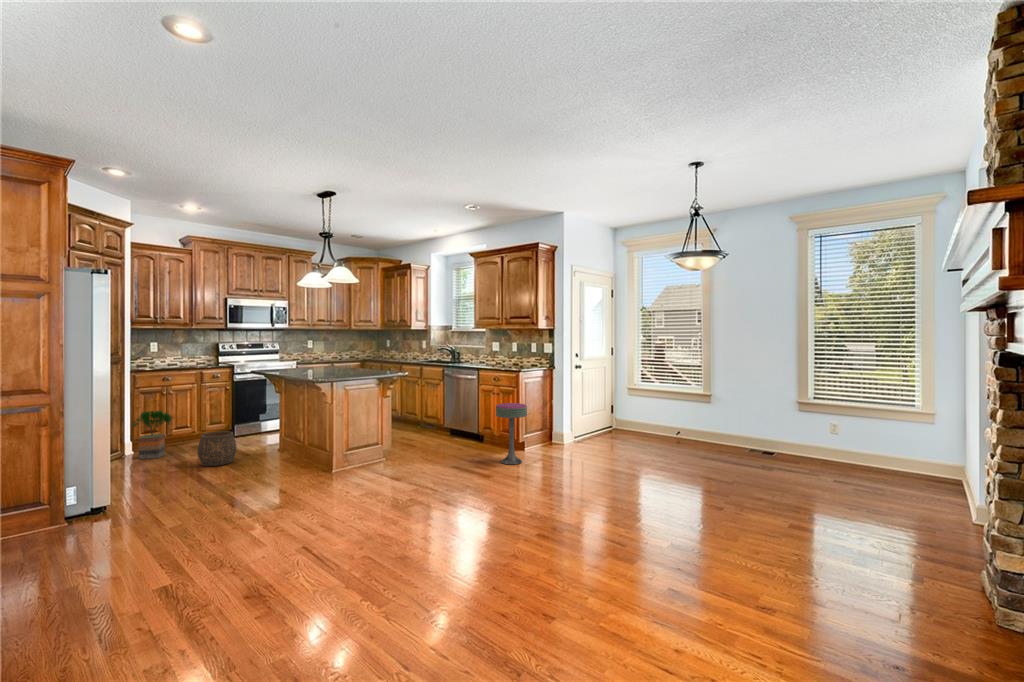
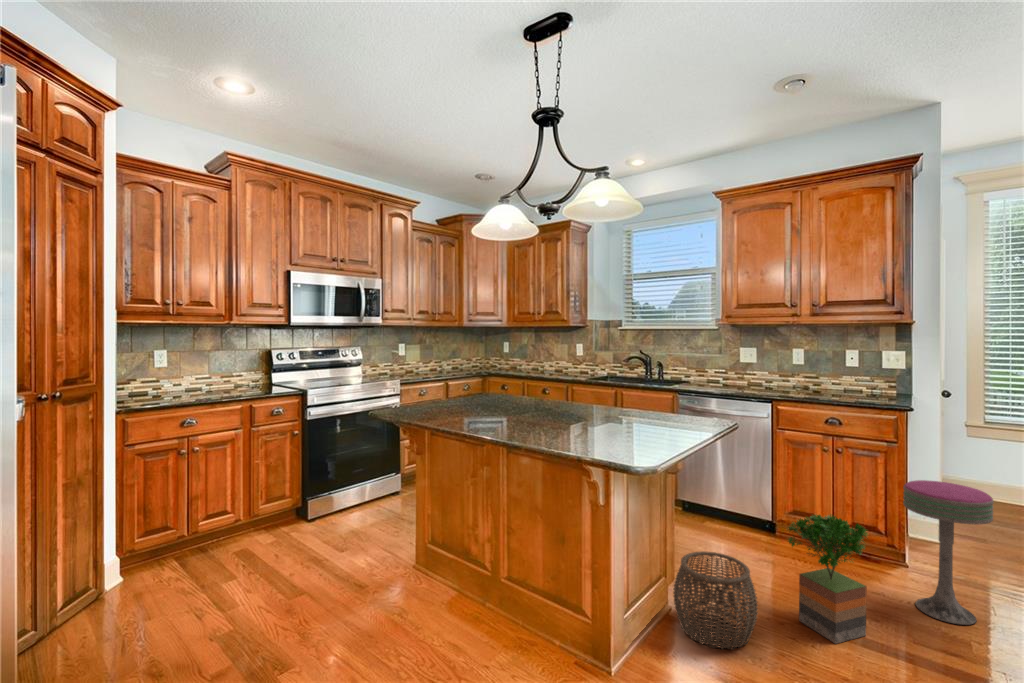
potted tree: present [132,411,173,459] -> present [788,515,868,644]
woven basket: present [197,431,237,466] -> present [673,551,758,649]

